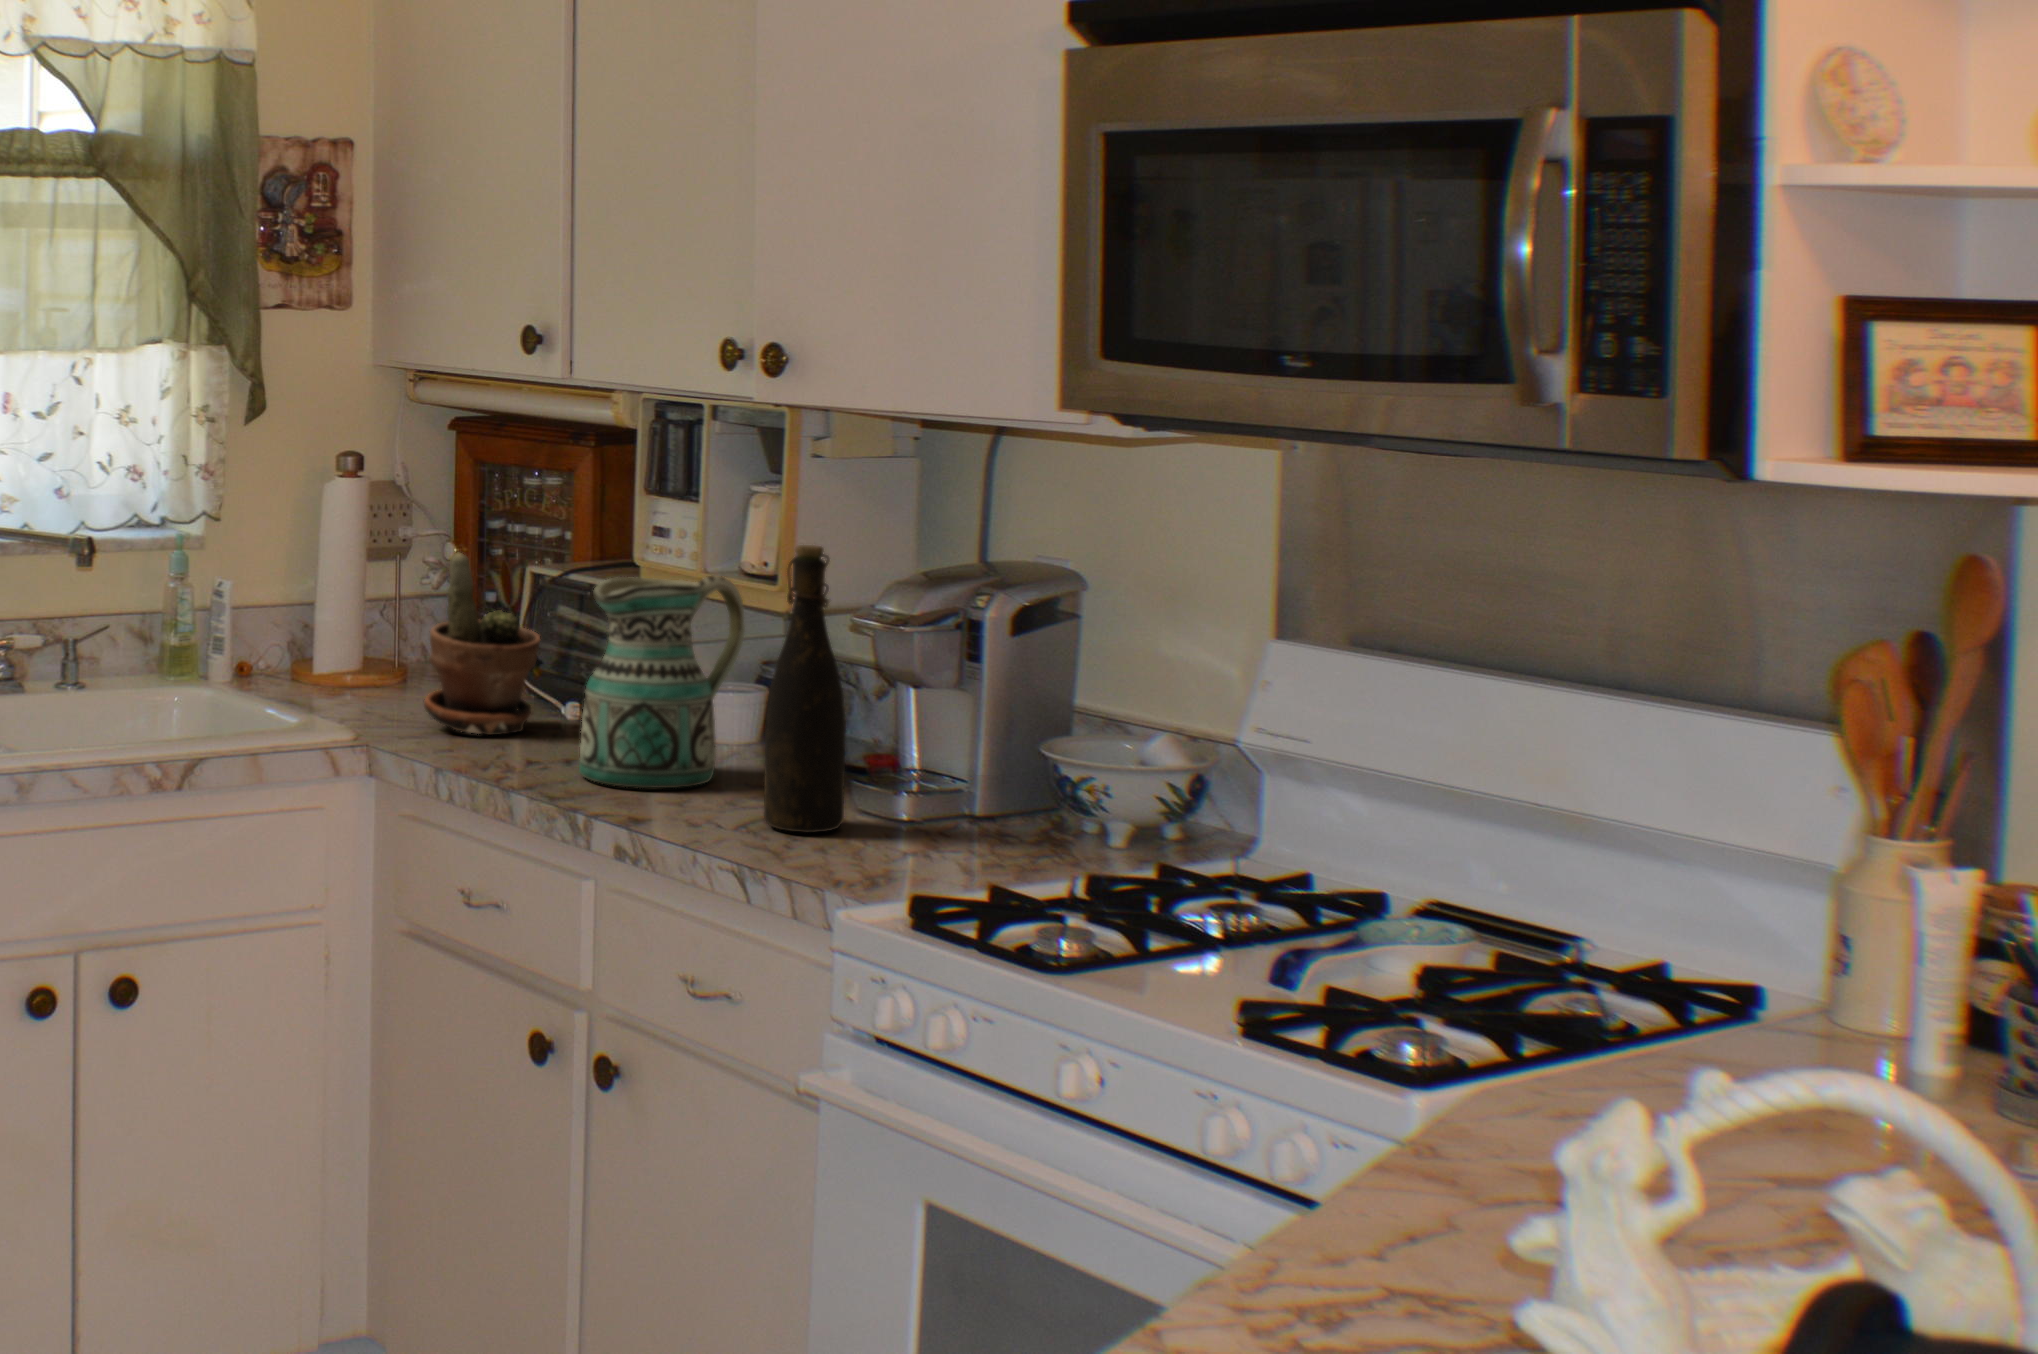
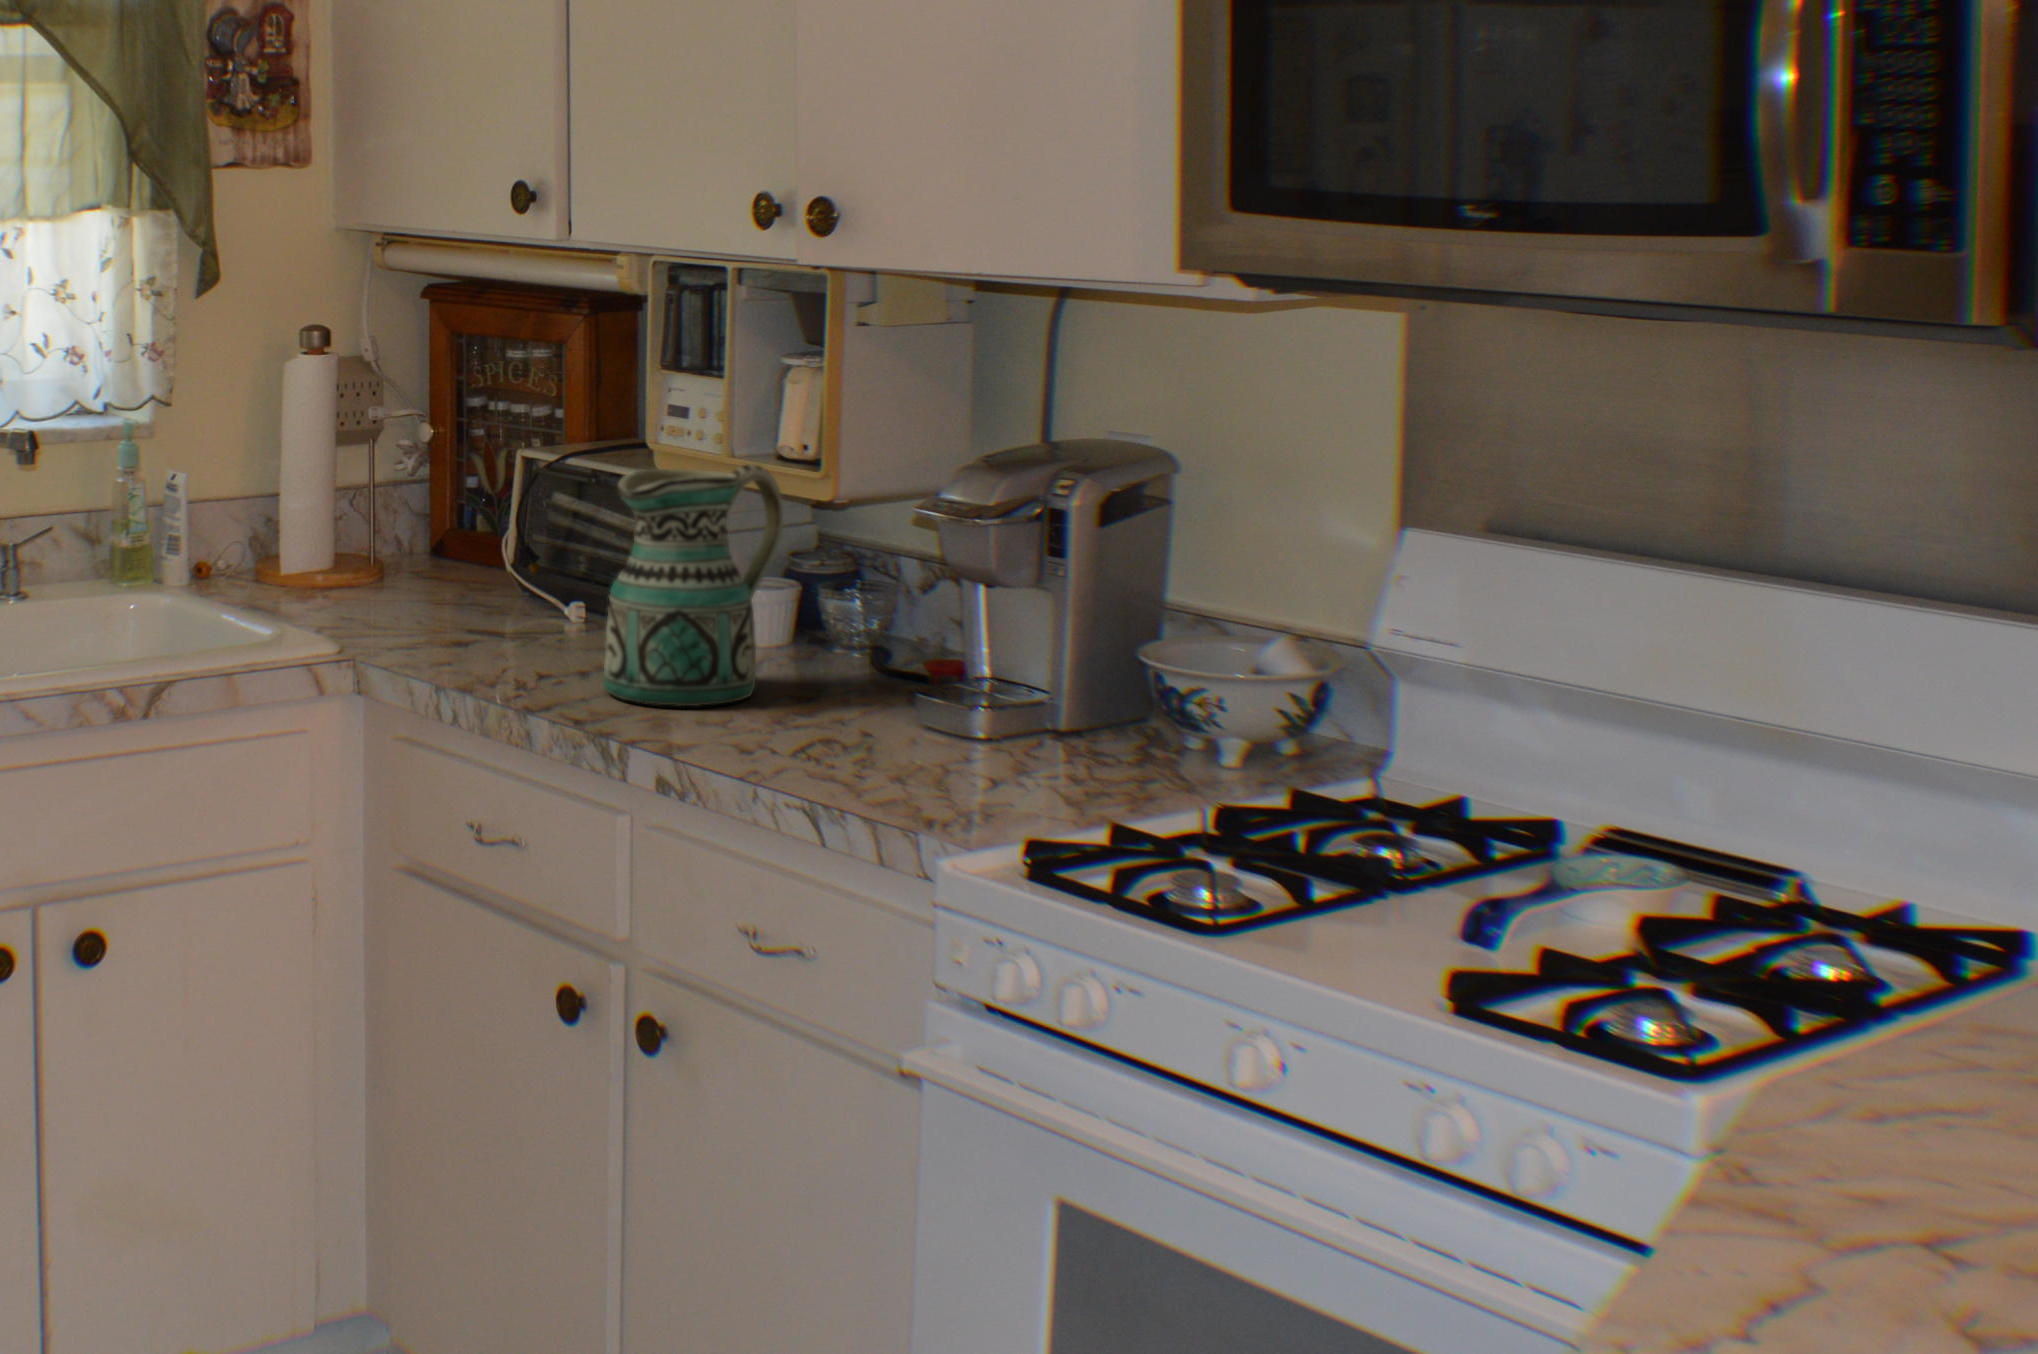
bottle: present [764,545,846,833] -> none [826,433,917,756]
potted plant: present [424,553,540,735] -> none [416,443,546,644]

